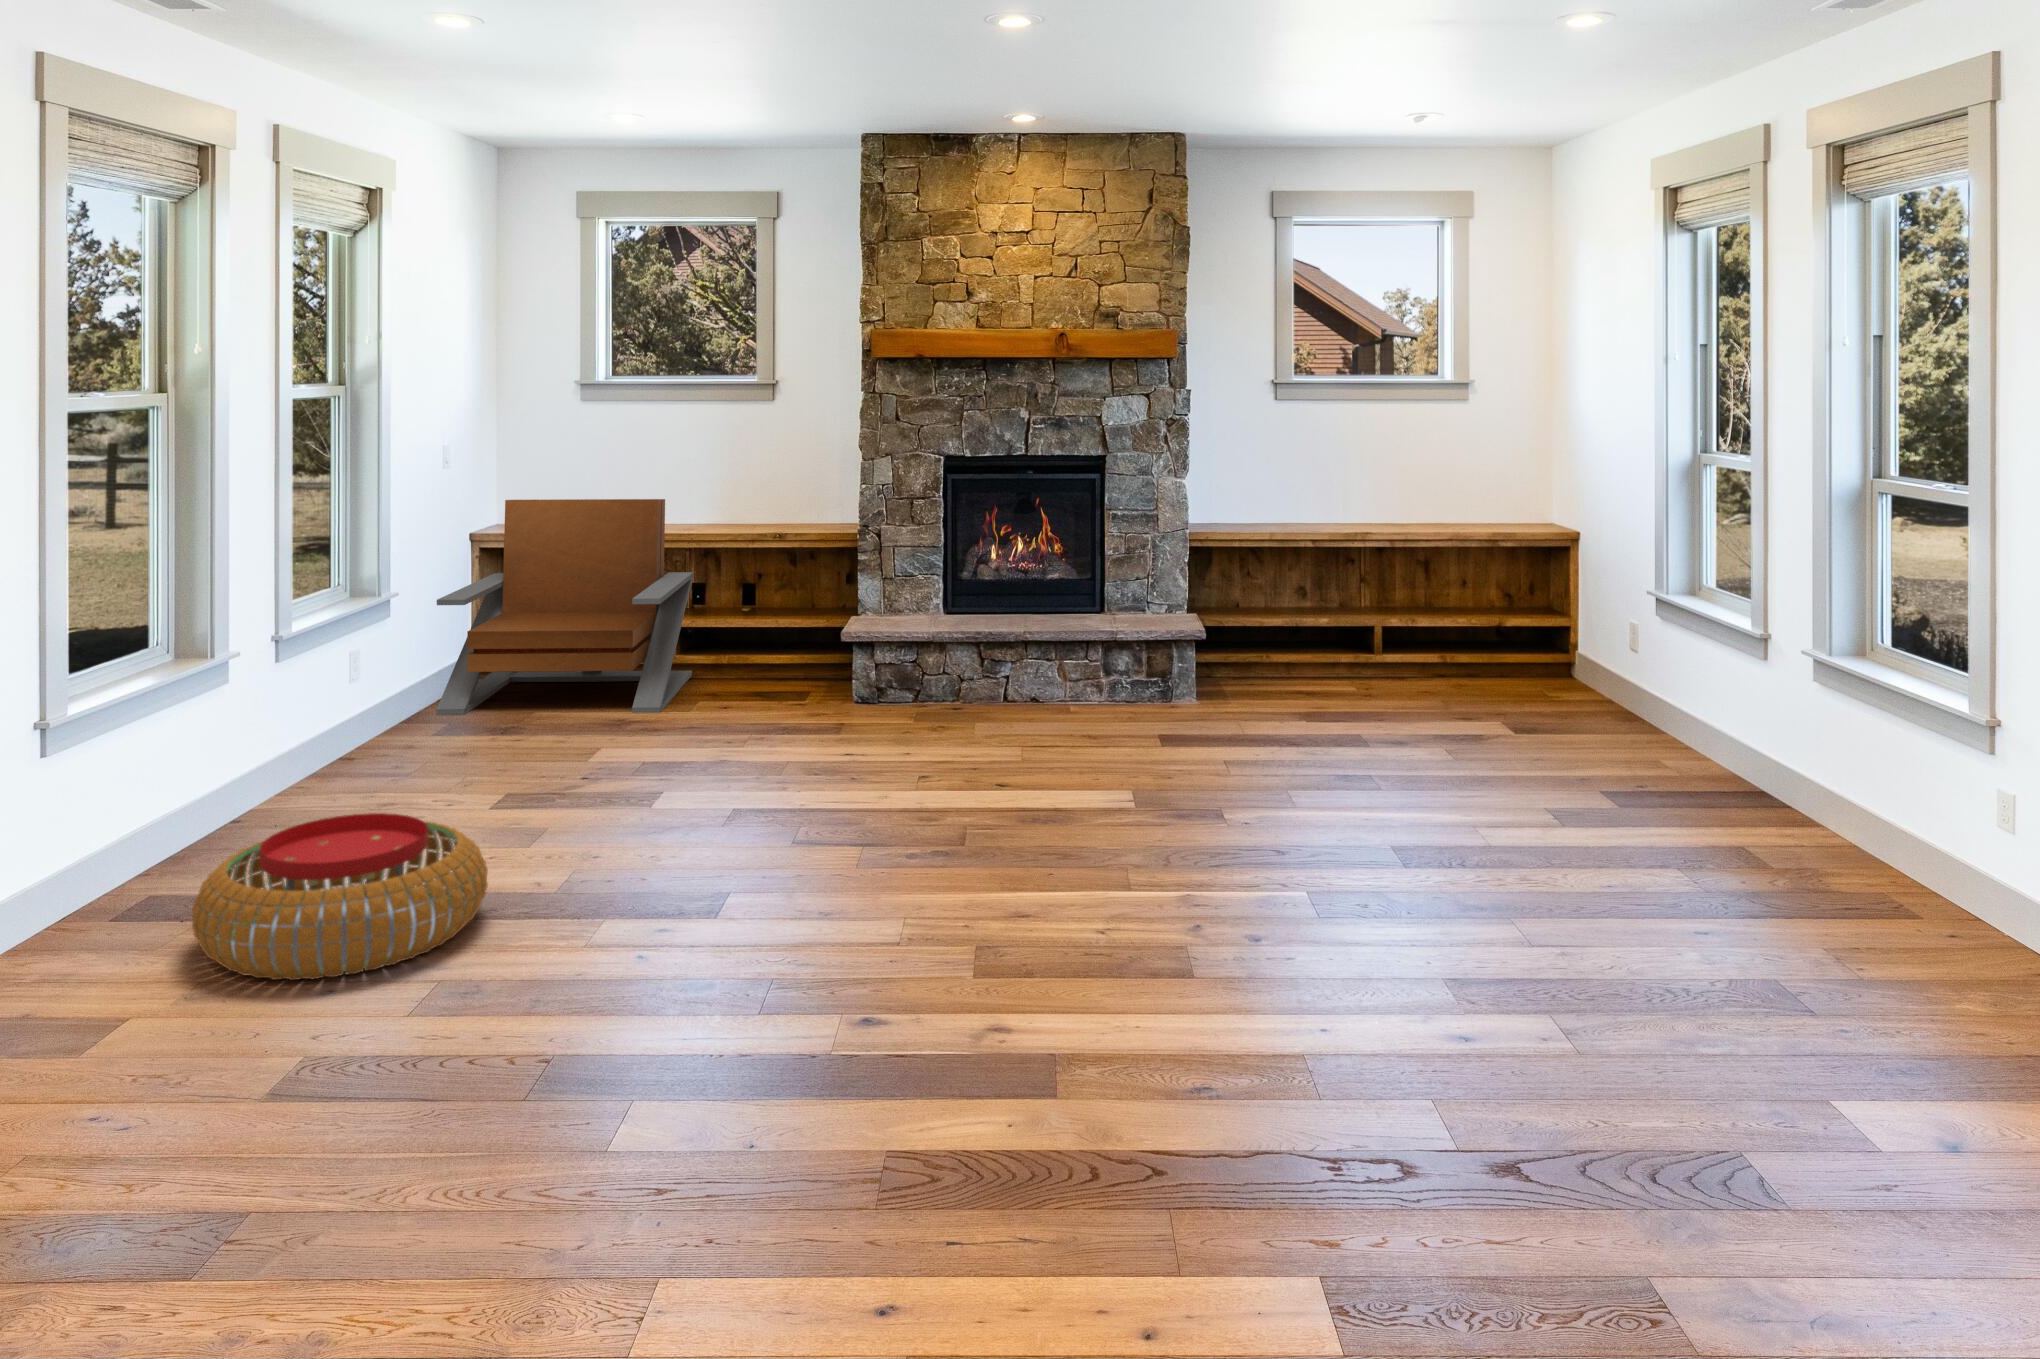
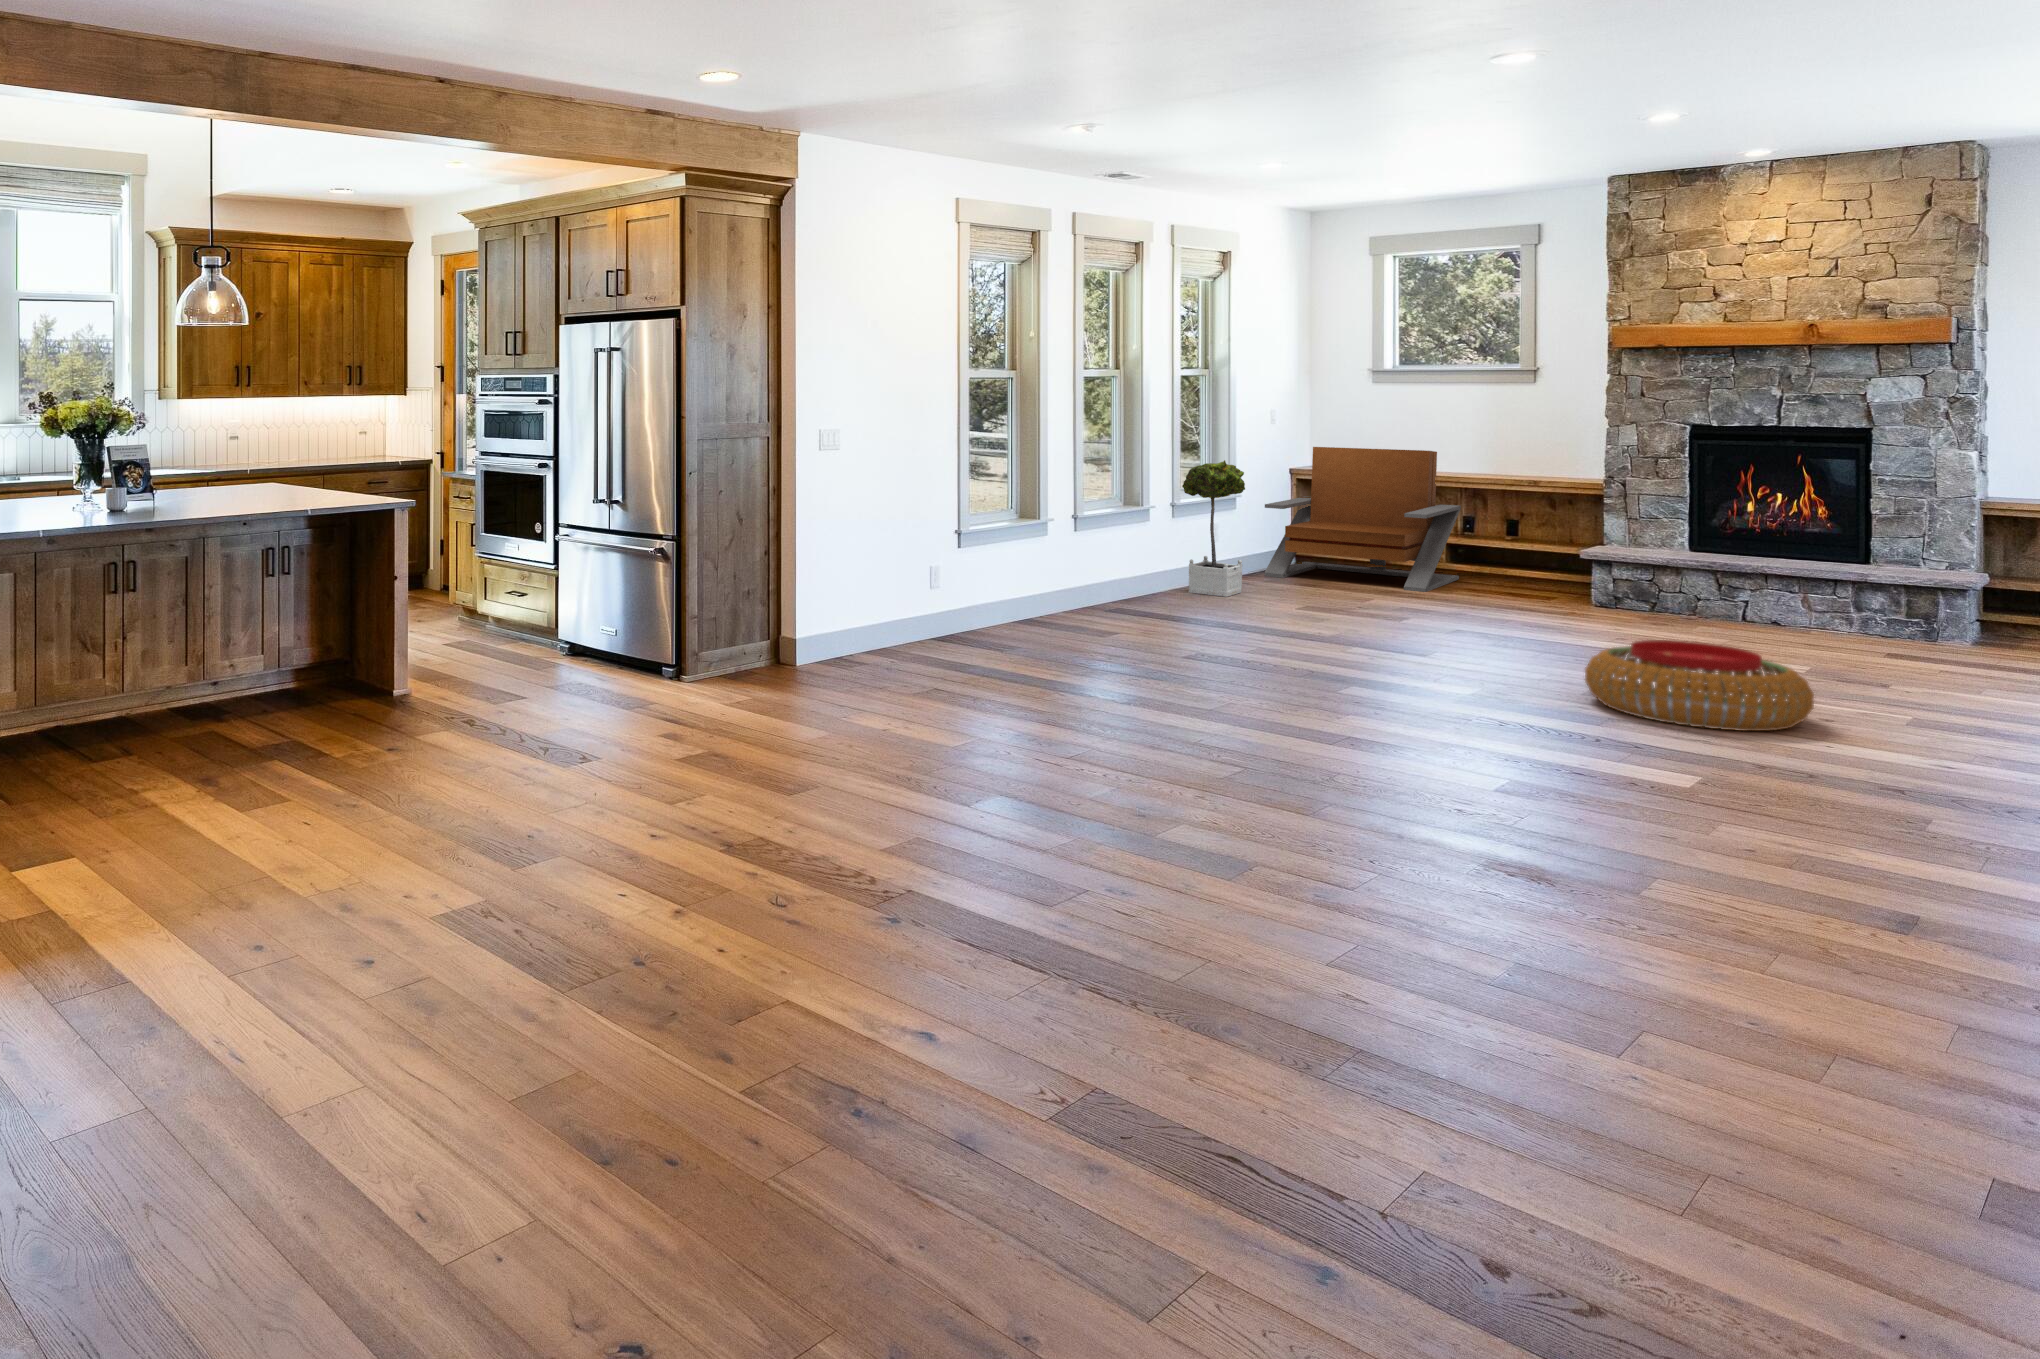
potted tree: none [295,547,404,788] -> present [1182,460,1245,597]
pouf: present [192,813,488,980] -> present [1585,640,1814,731]

